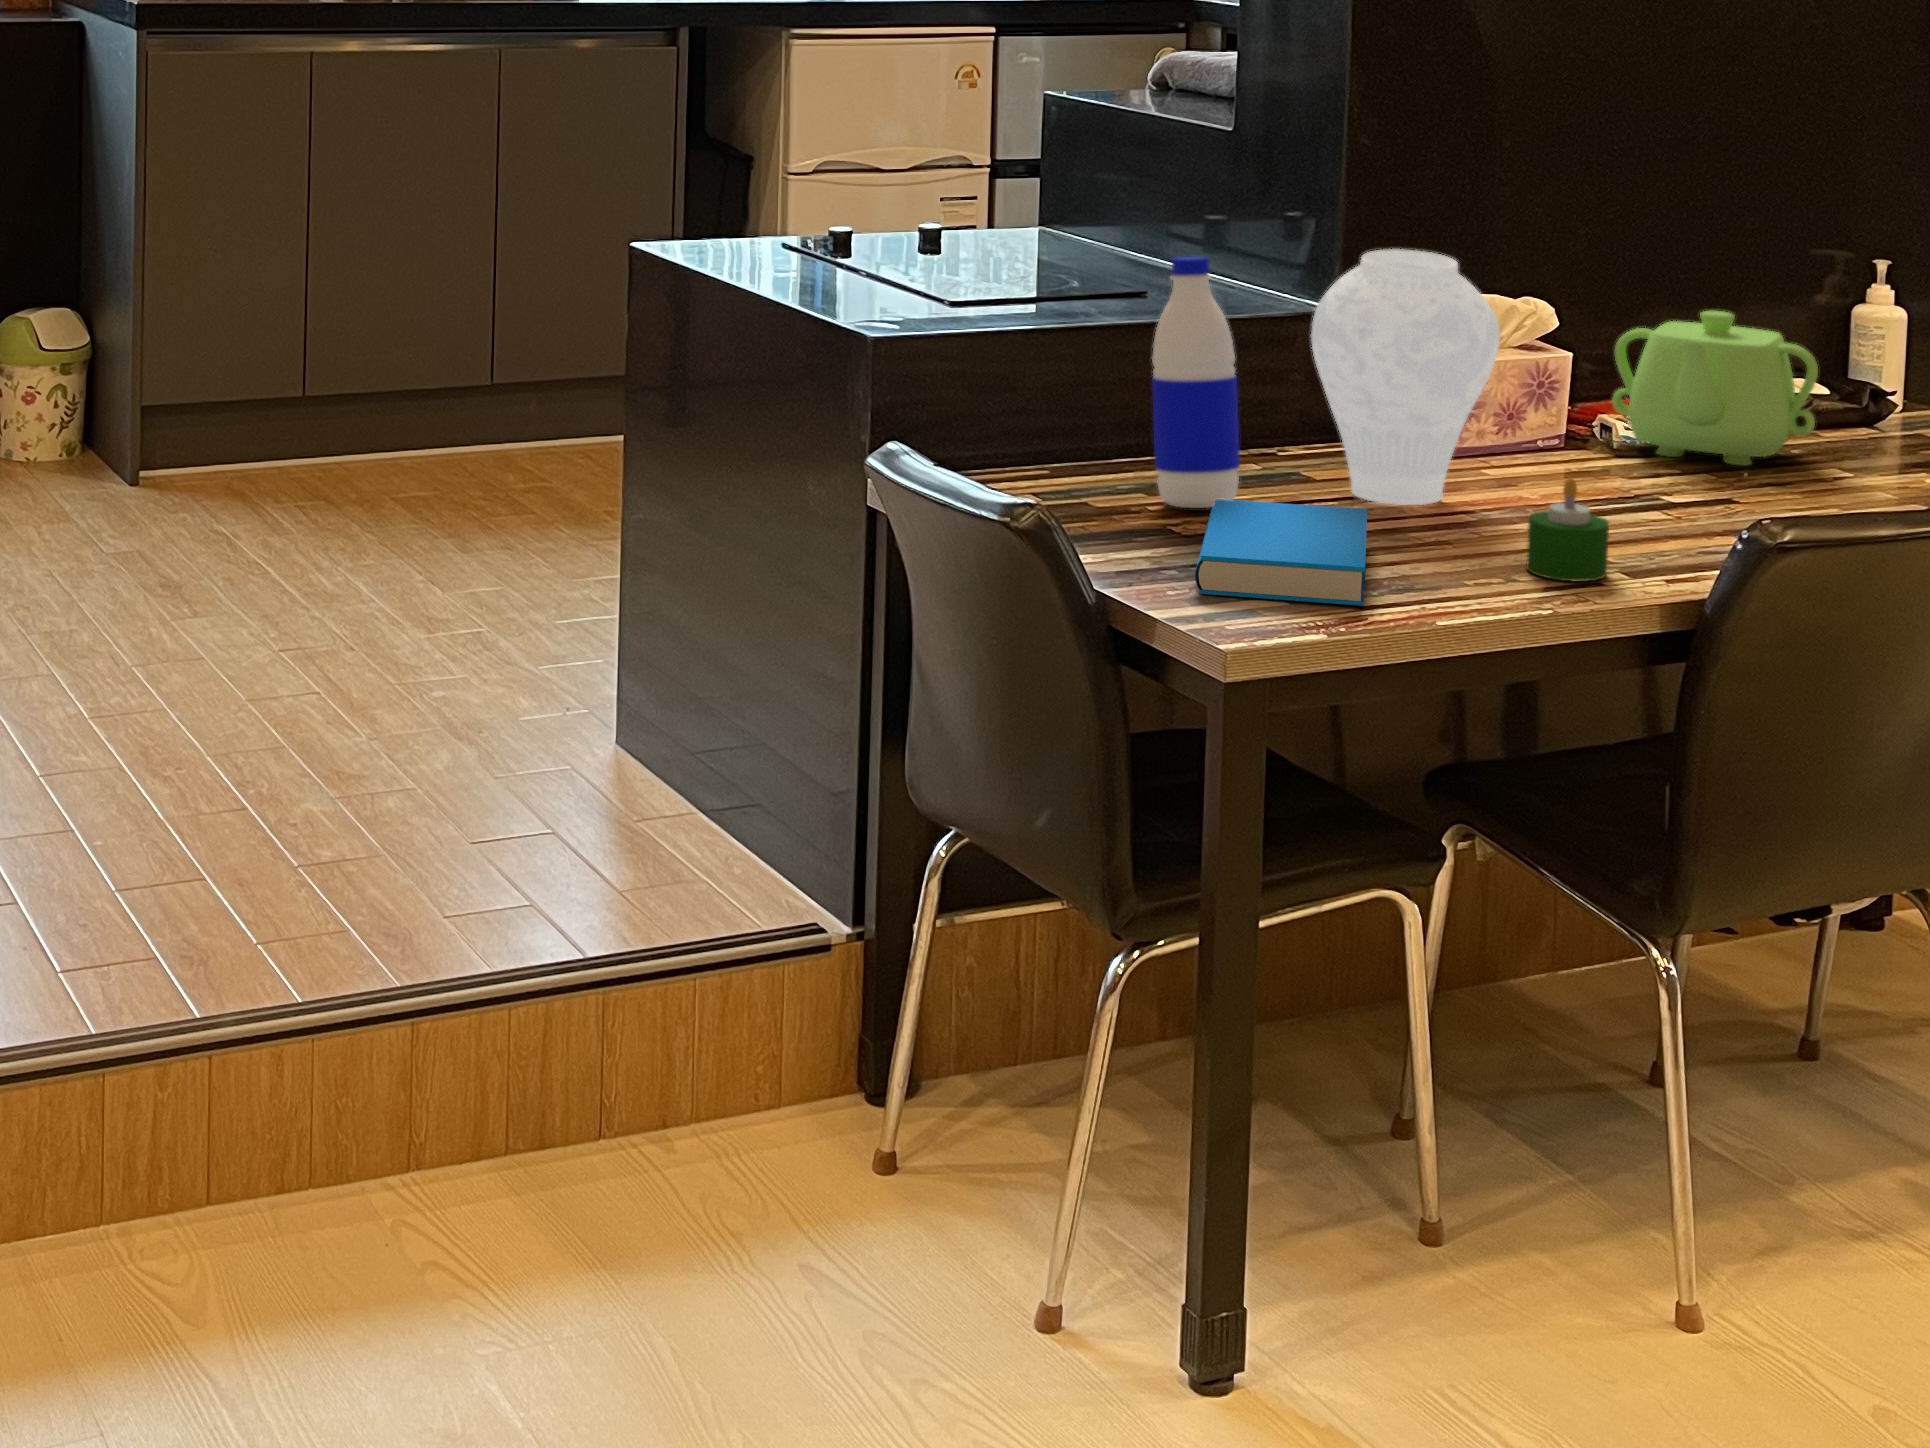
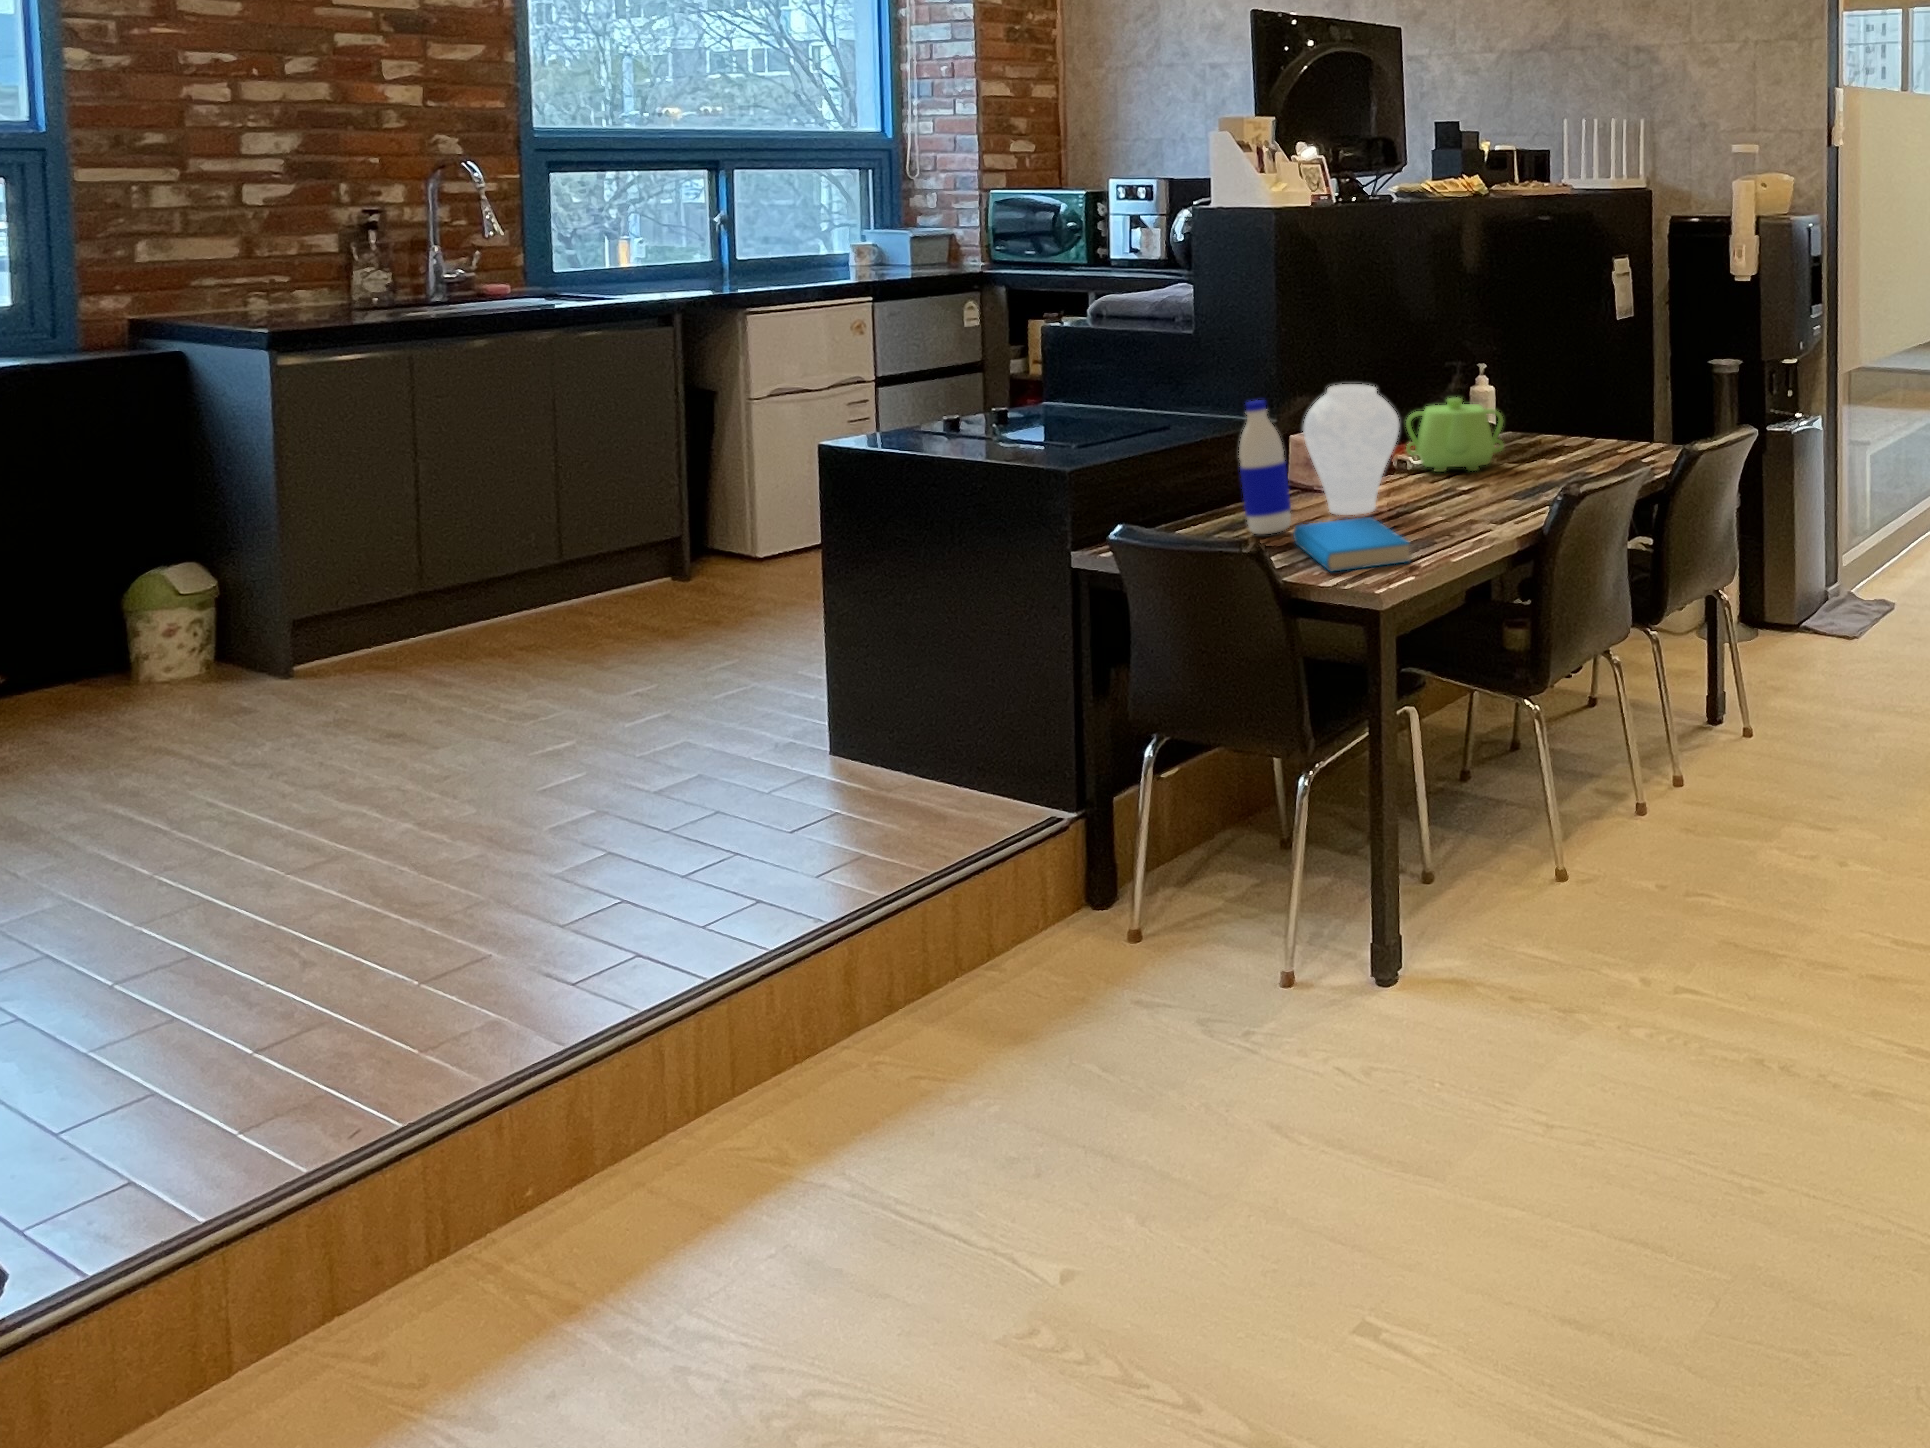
candle: present [1527,478,1609,582] -> none [1451,483,1490,534]

